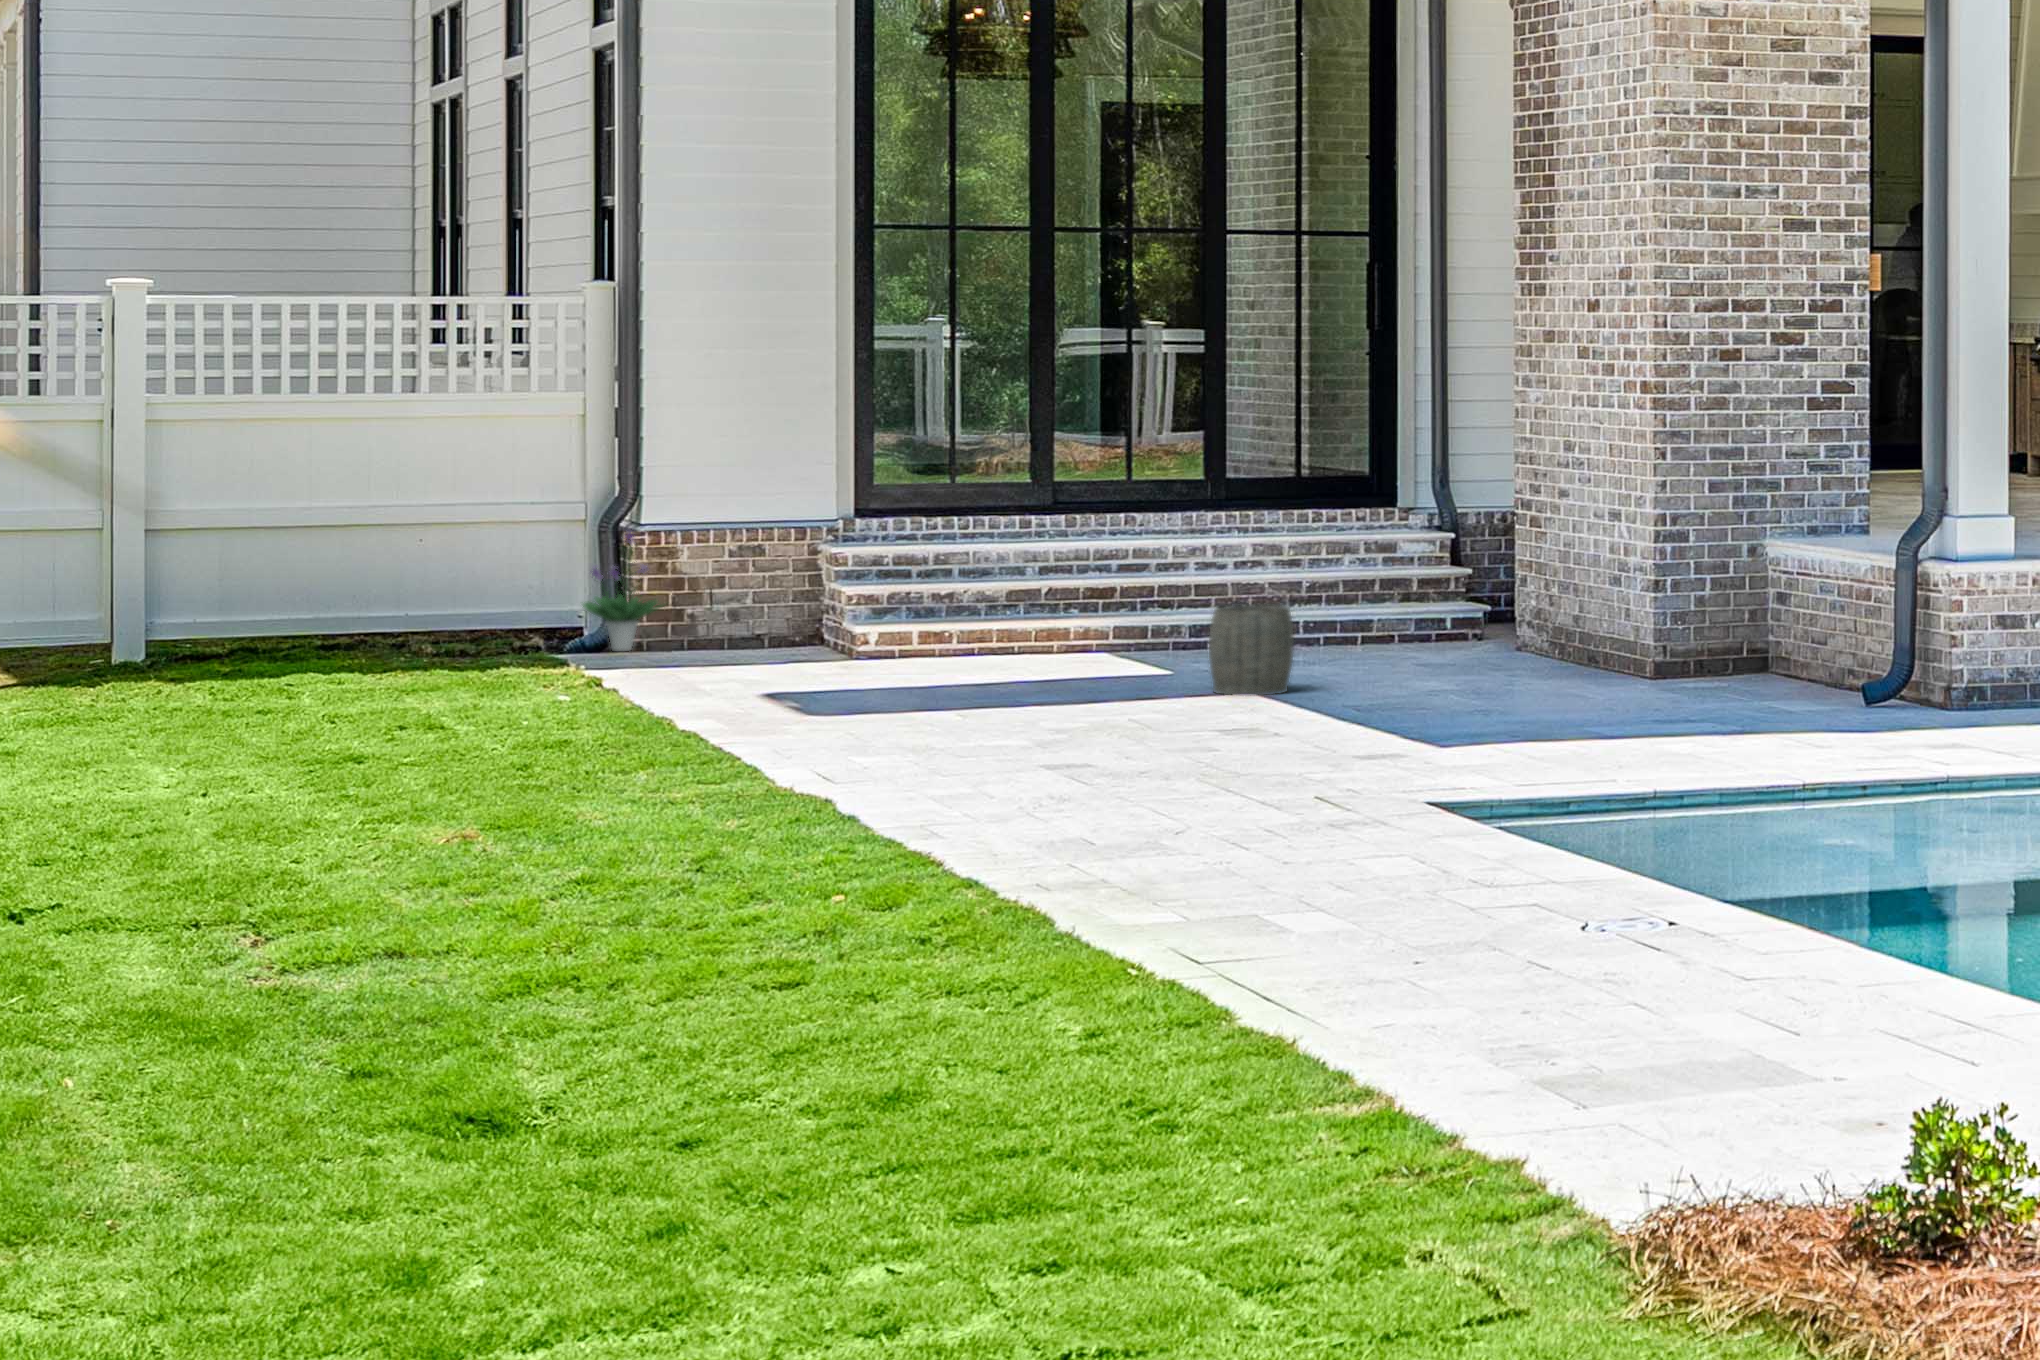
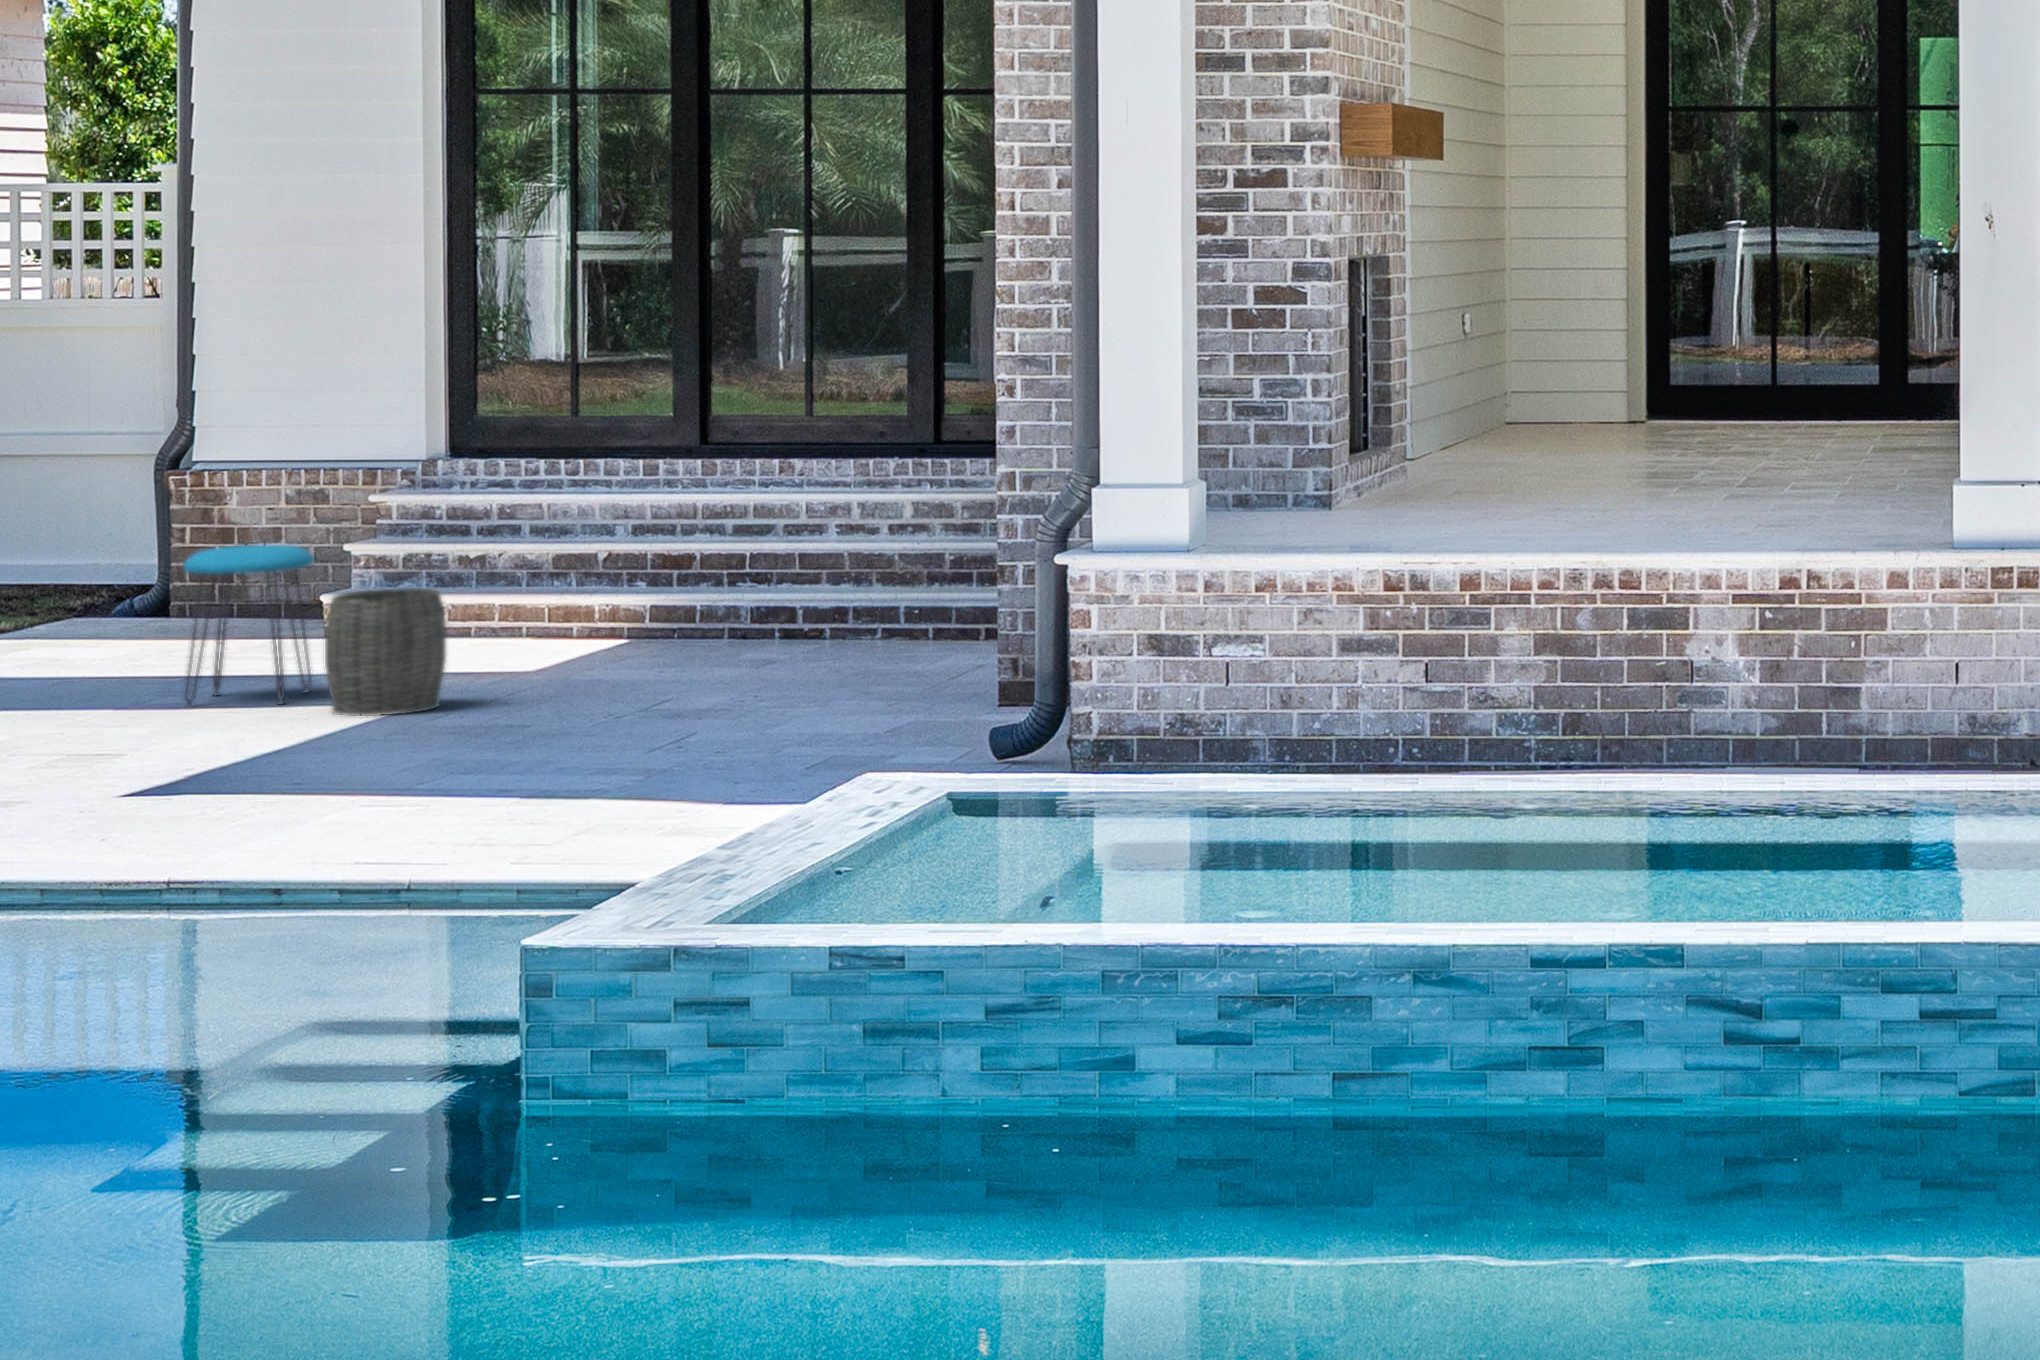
potted plant: present [583,531,662,651] -> none [60,466,181,618]
stool: none [1060,576,1155,696] -> present [184,545,314,706]

